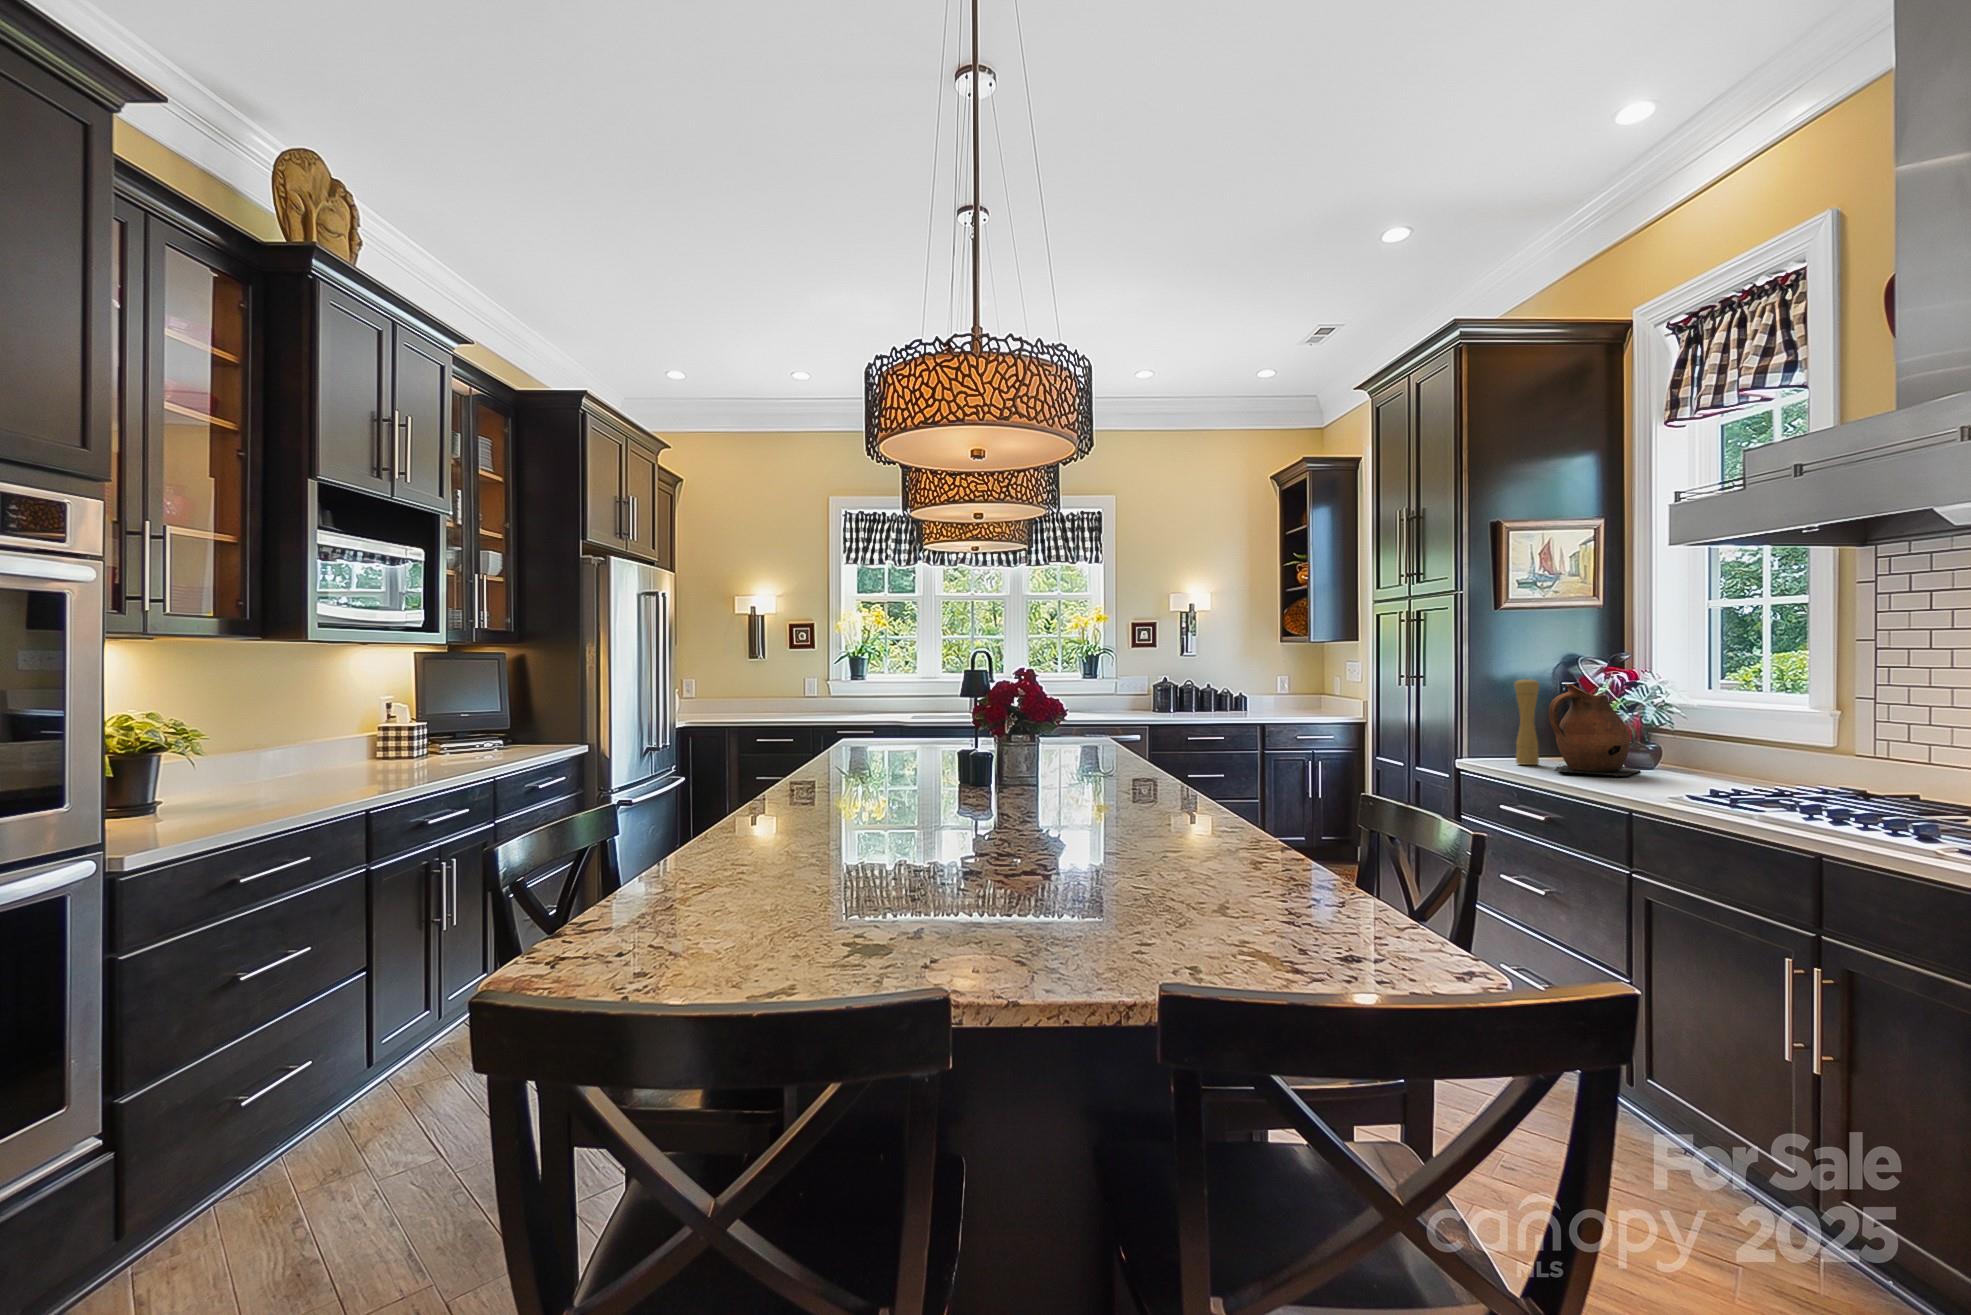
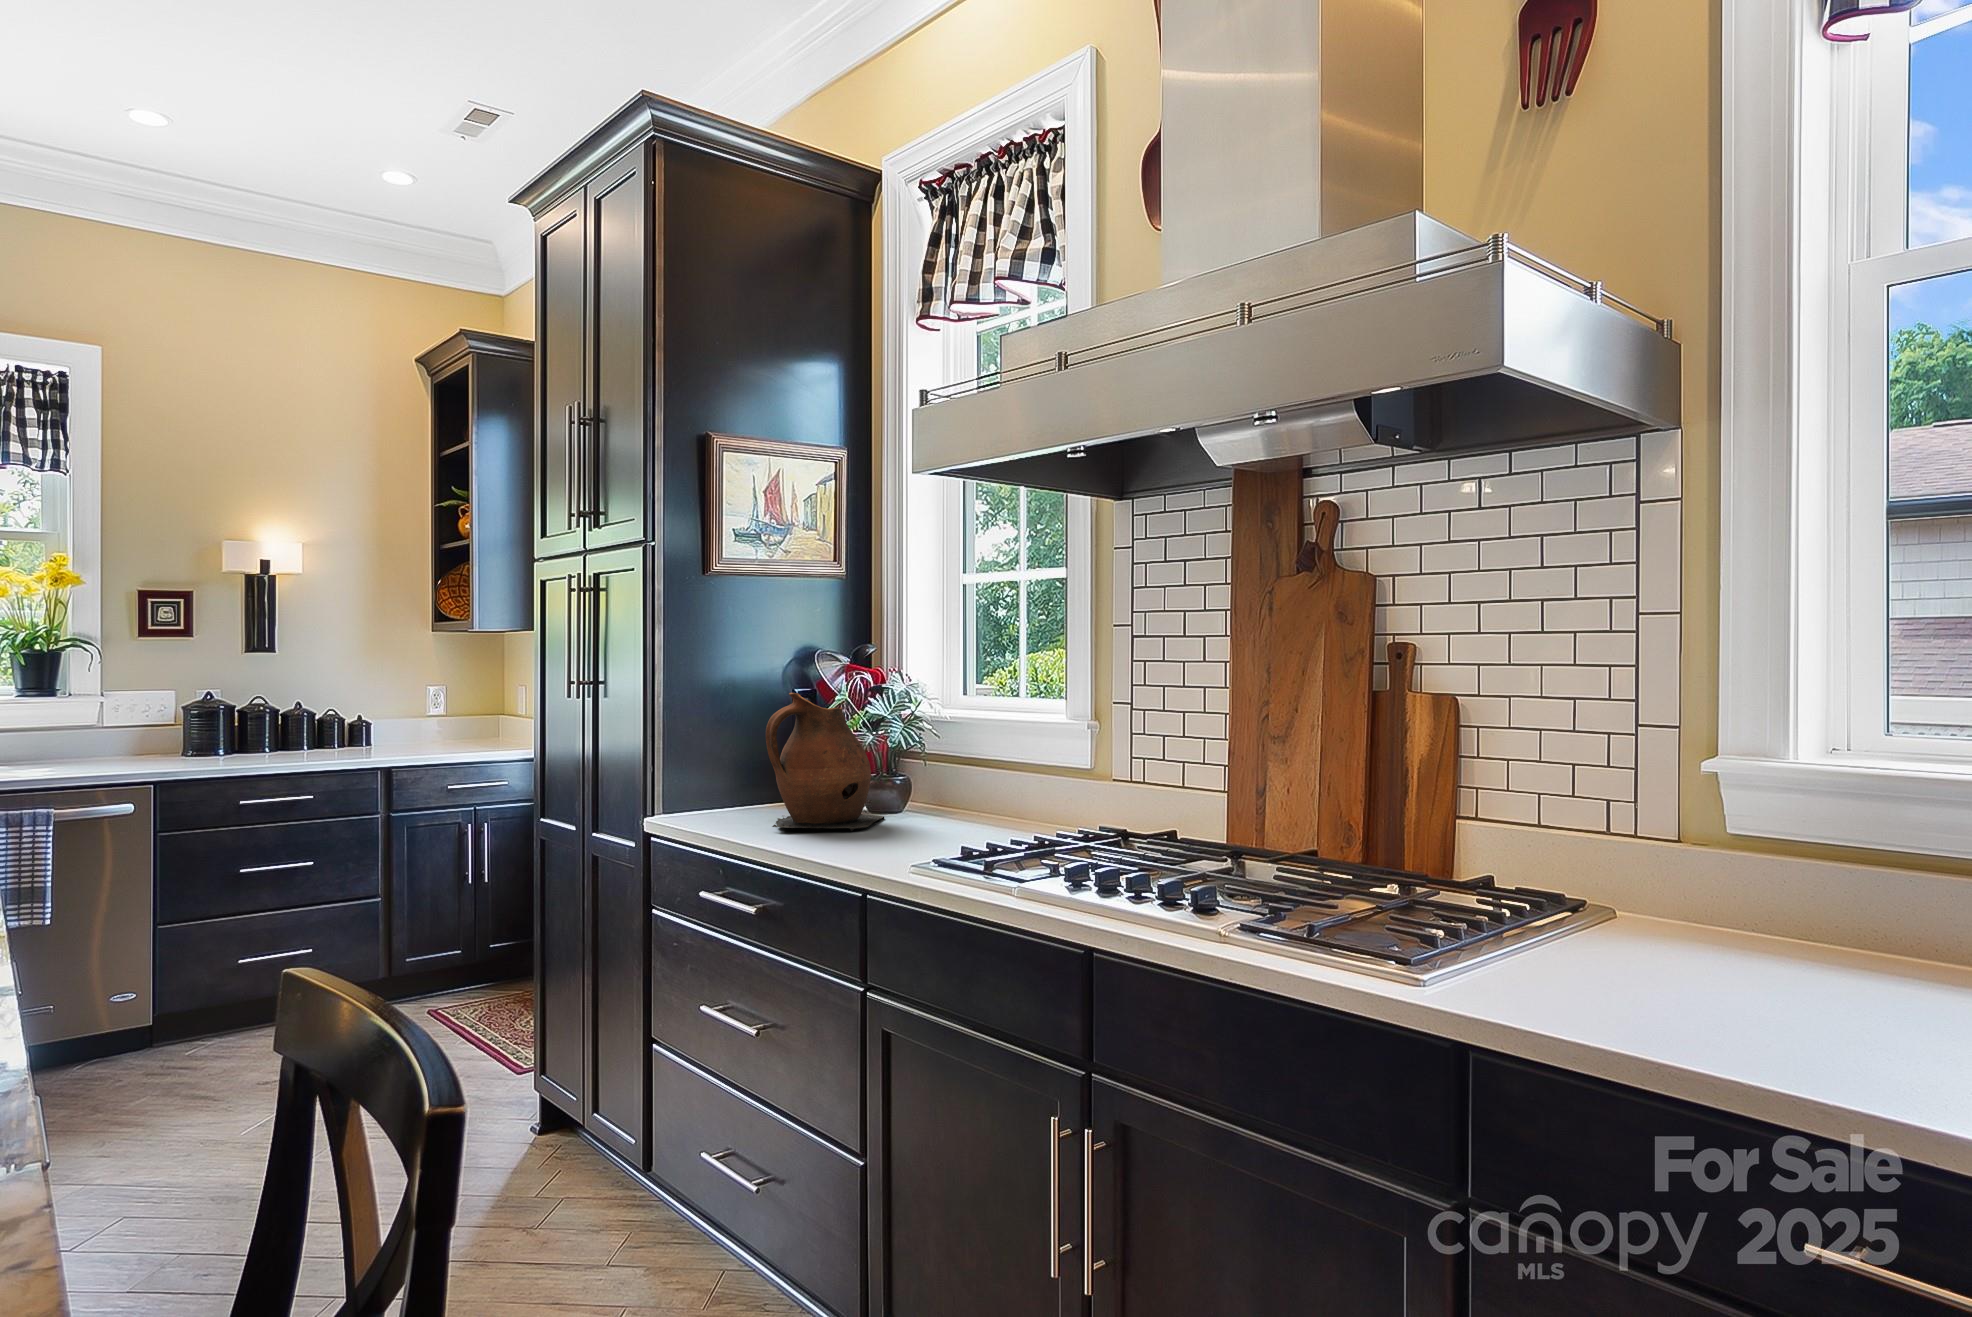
pepper mill: present [1515,679,1539,765] -> none [725,684,759,818]

